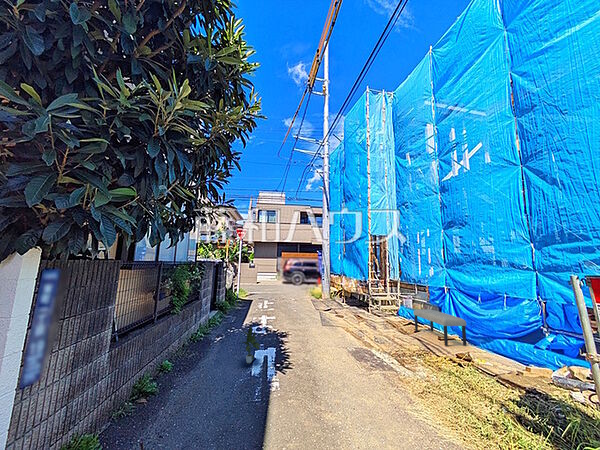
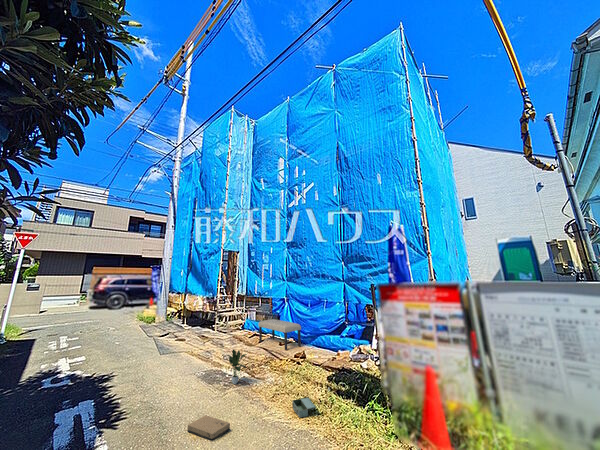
potted plant: present [243,328,261,363] -> present [228,349,246,384]
cardboard box: none [326,391,367,421] -> present [188,415,230,441]
toolbox: none [447,407,481,434] -> present [292,397,316,418]

